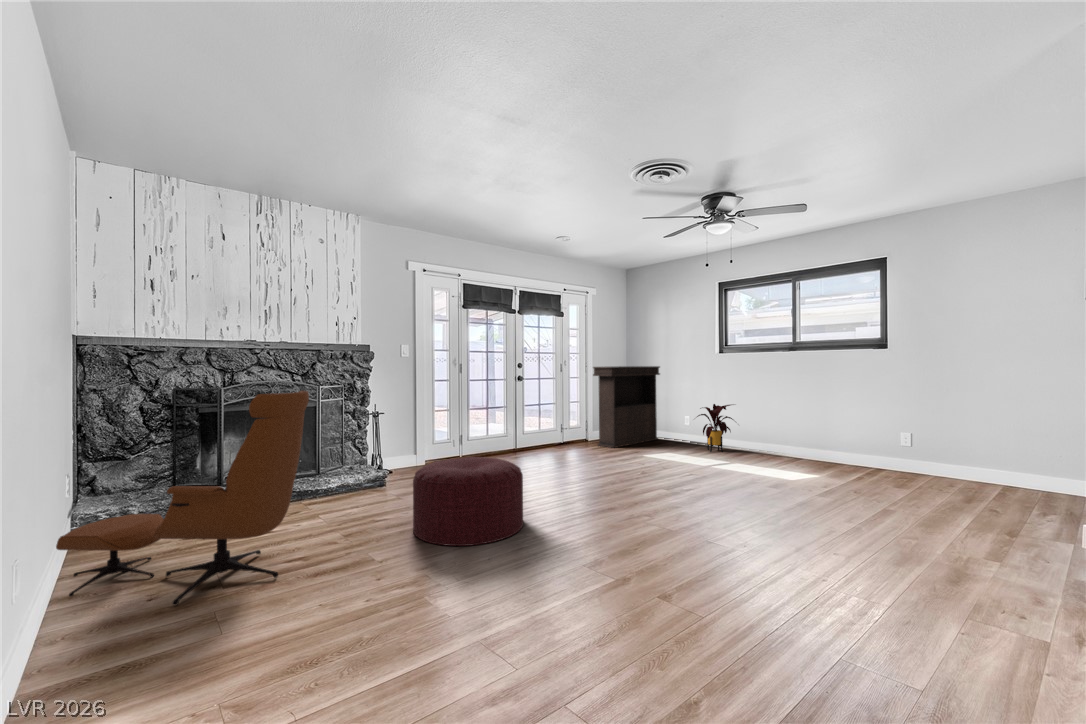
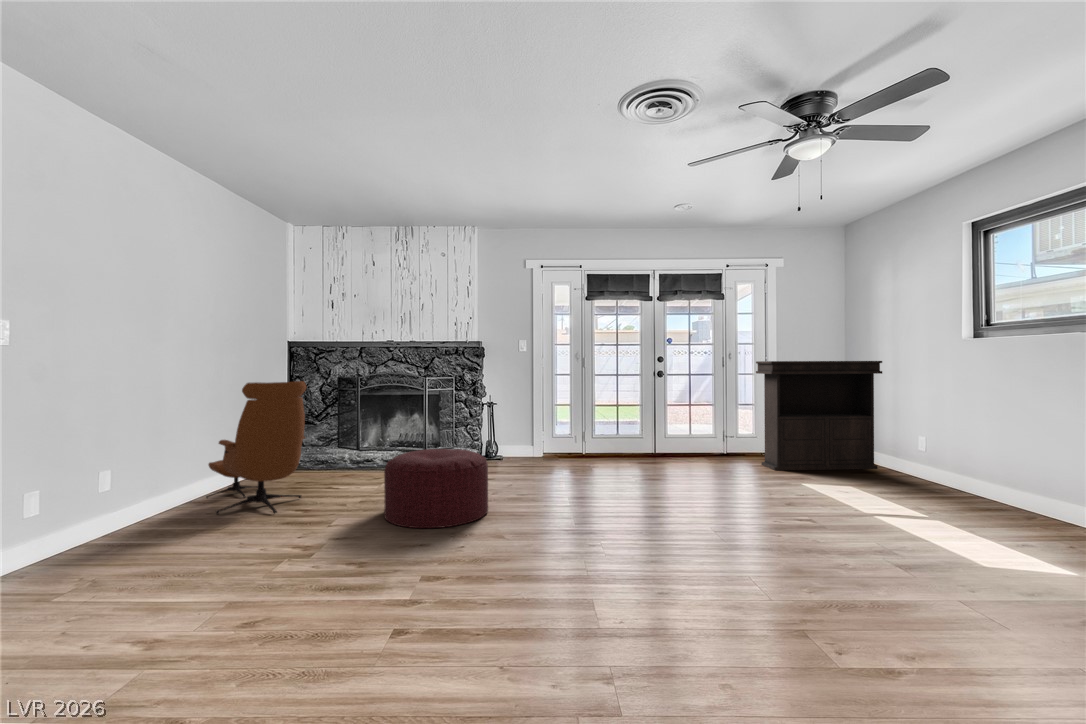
house plant: present [697,404,733,452] -> none [889,422,980,500]

